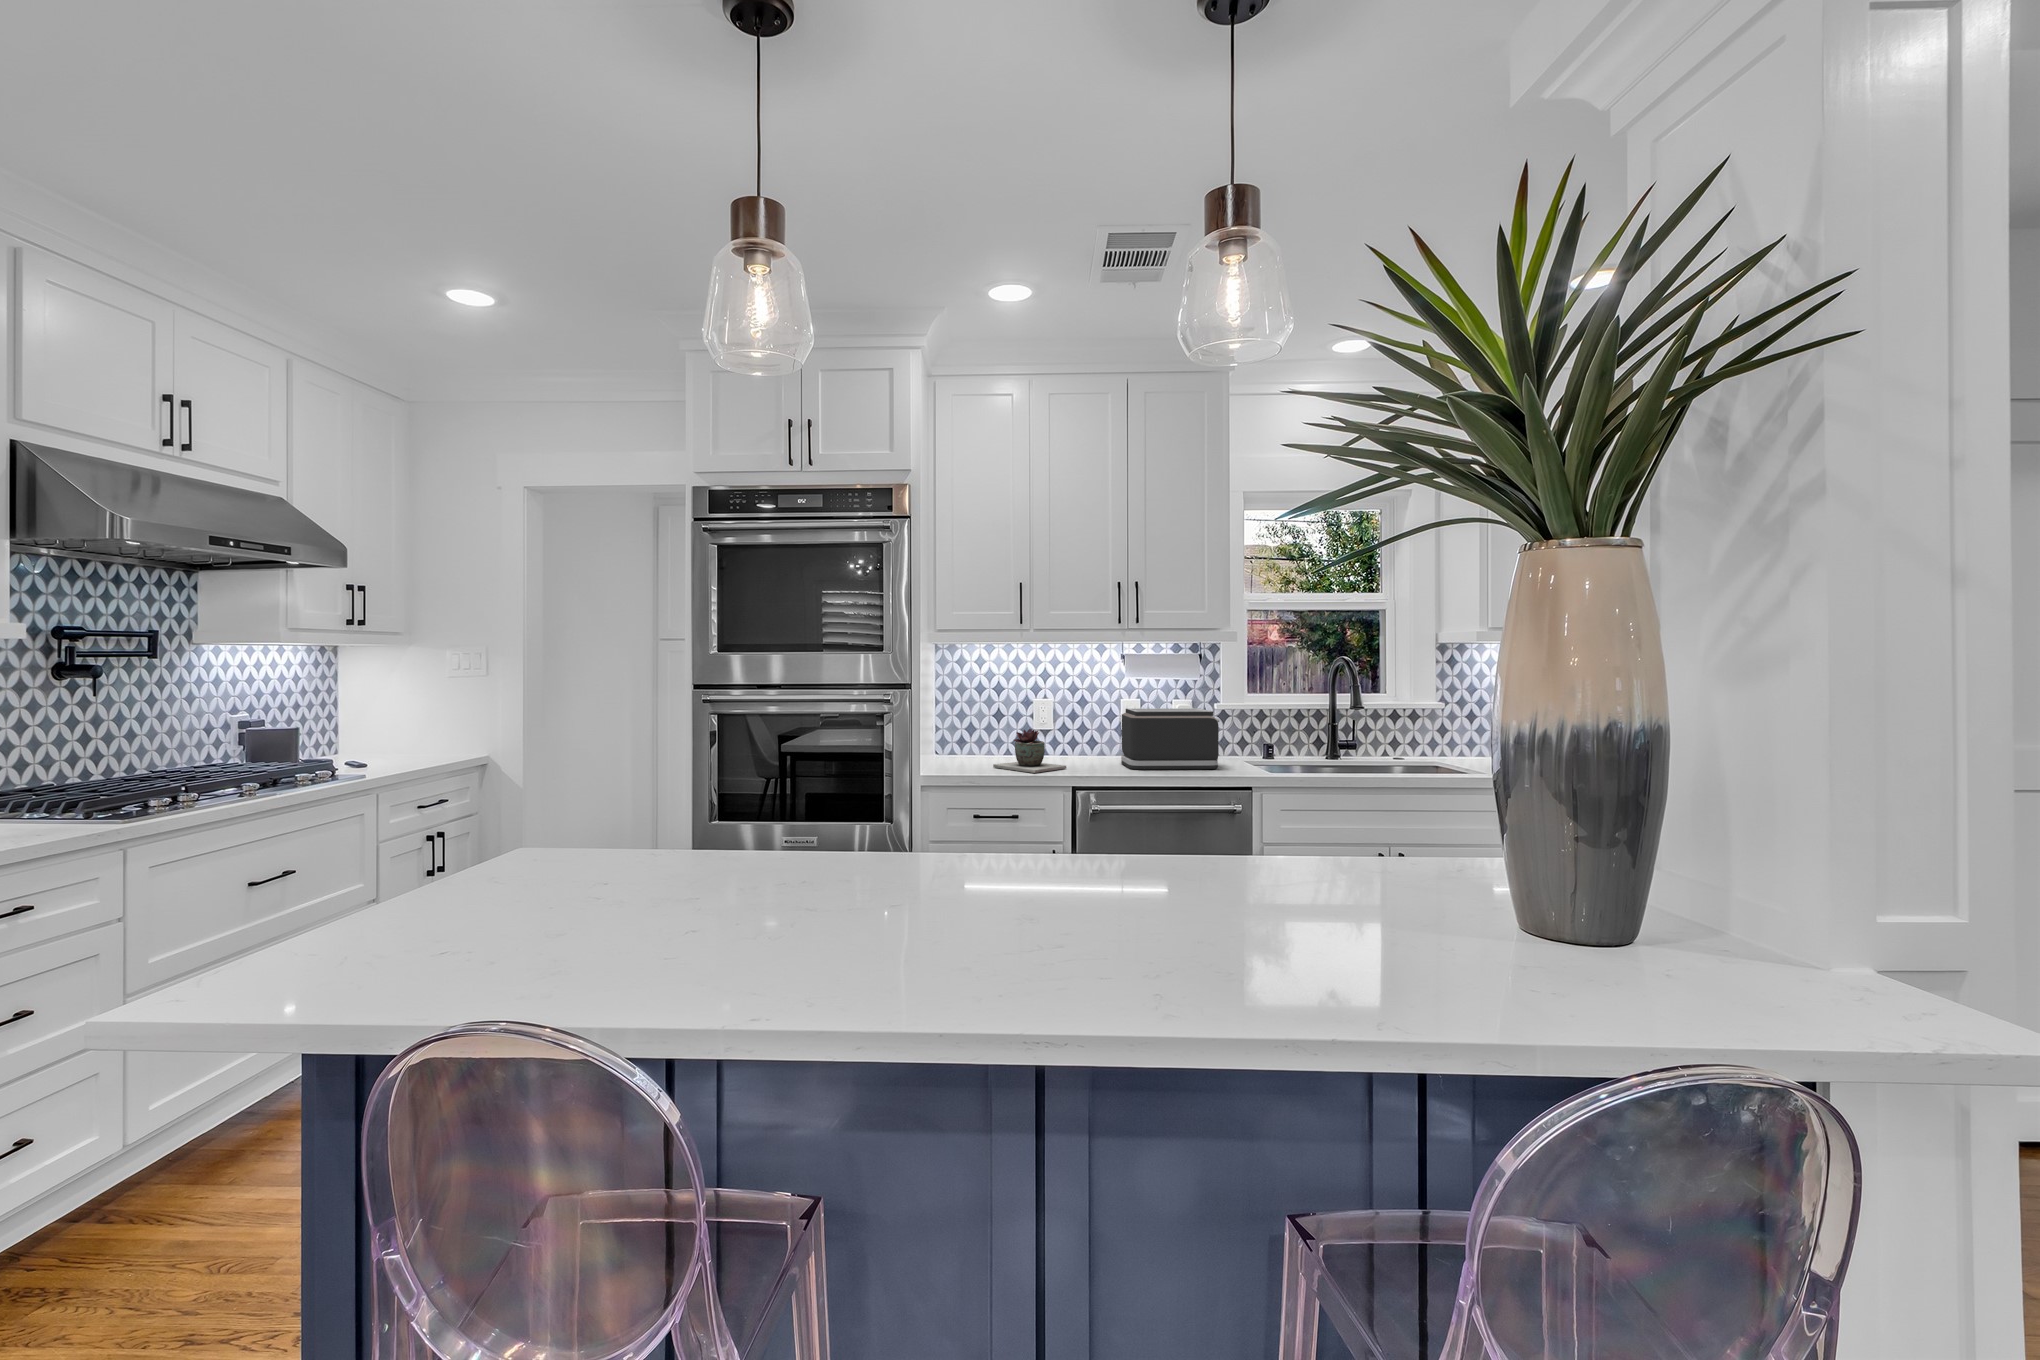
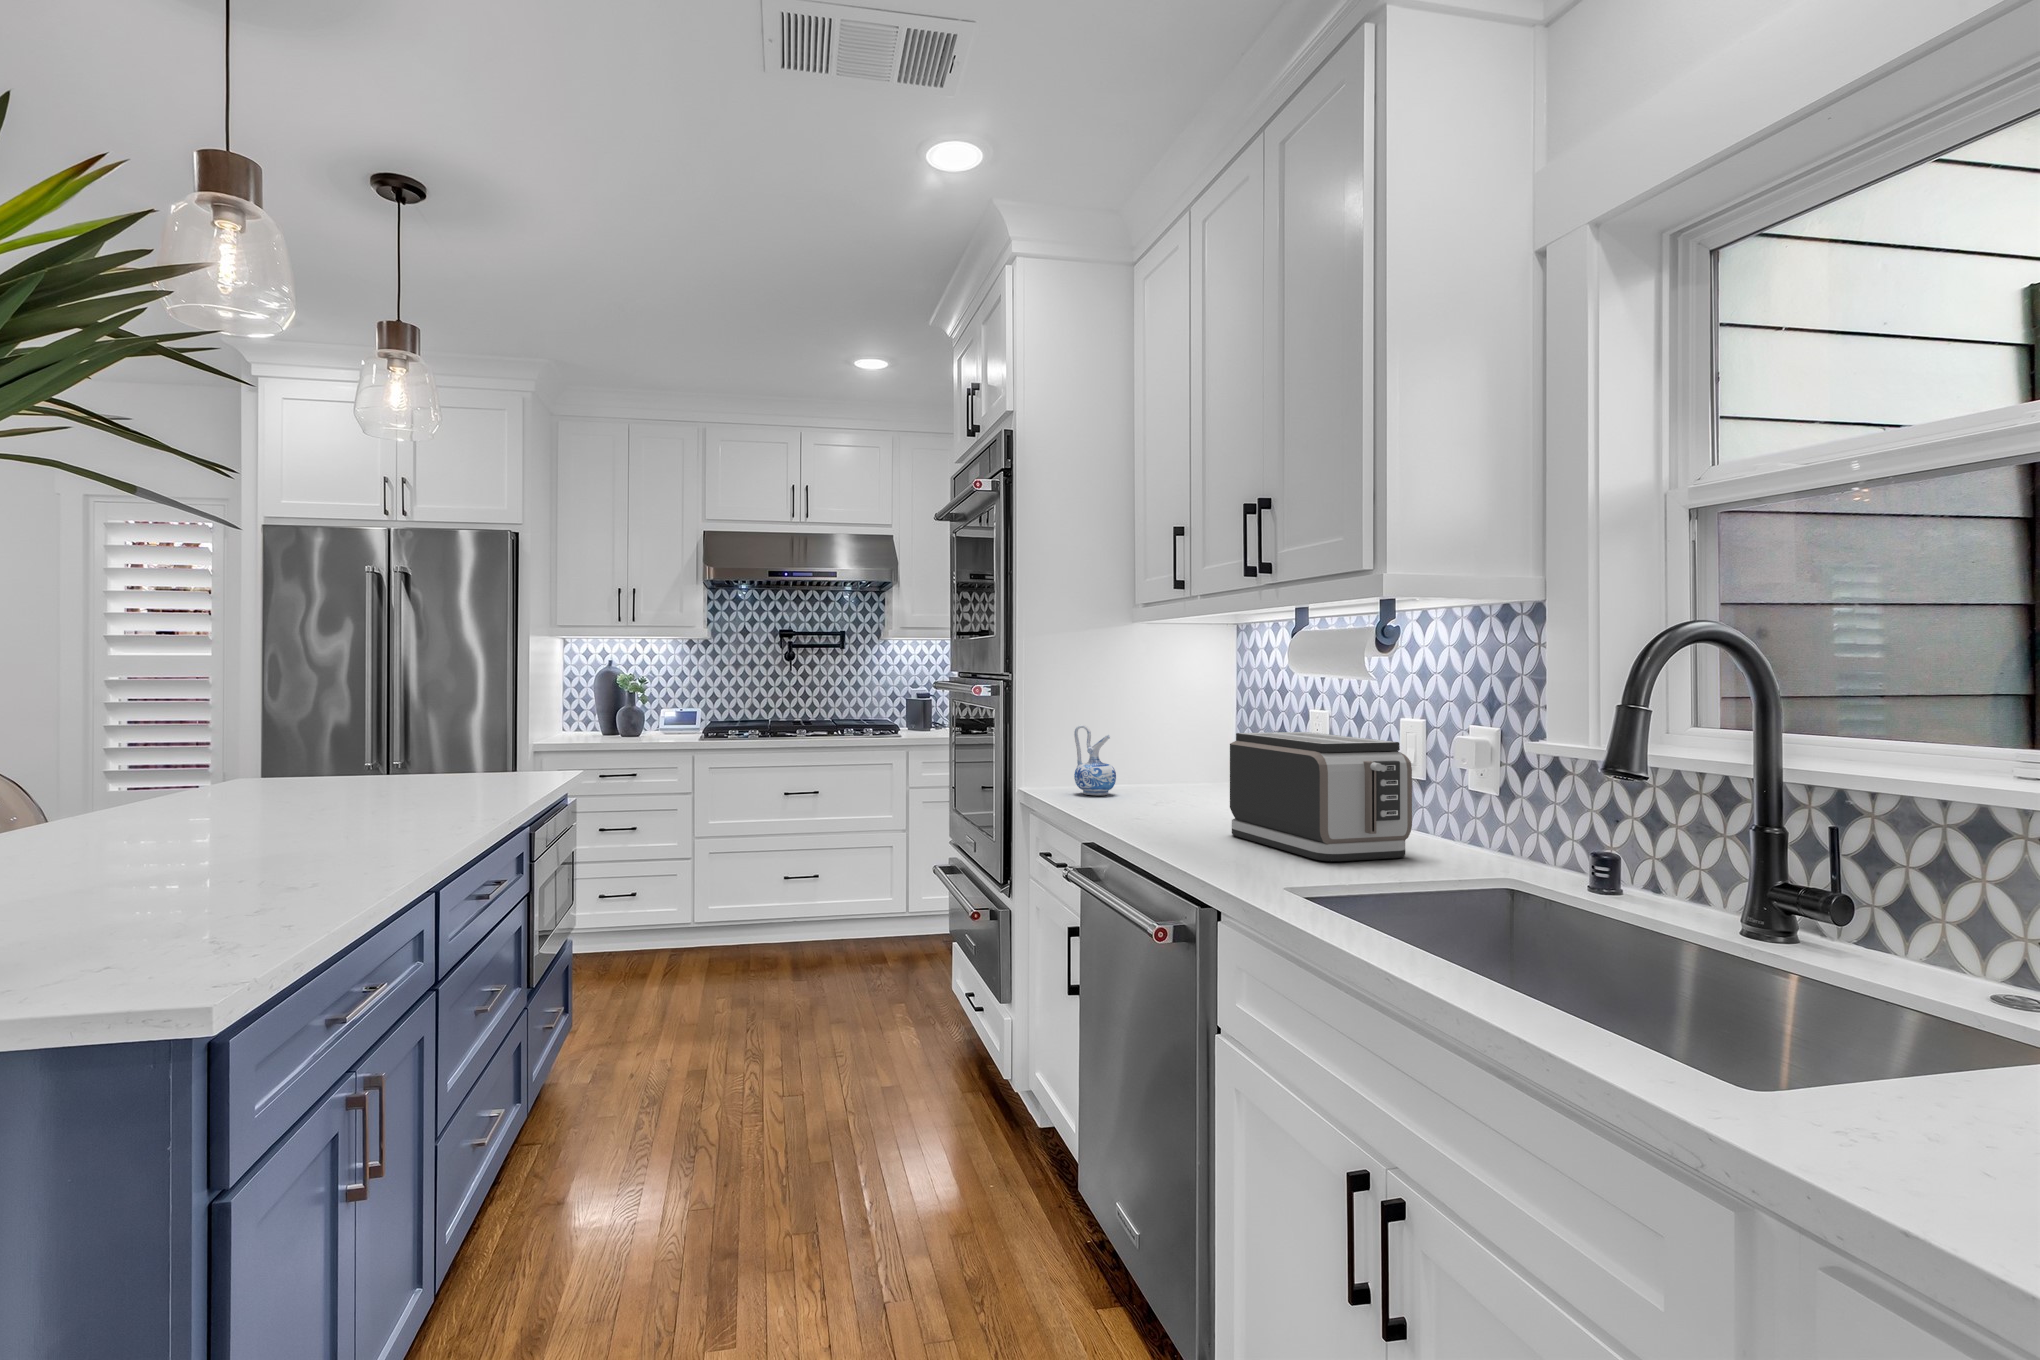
ceramic pitcher: none [935,720,965,771] -> present [1074,725,1116,795]
succulent plant: present [993,729,1066,773] -> none [1114,749,1214,817]

